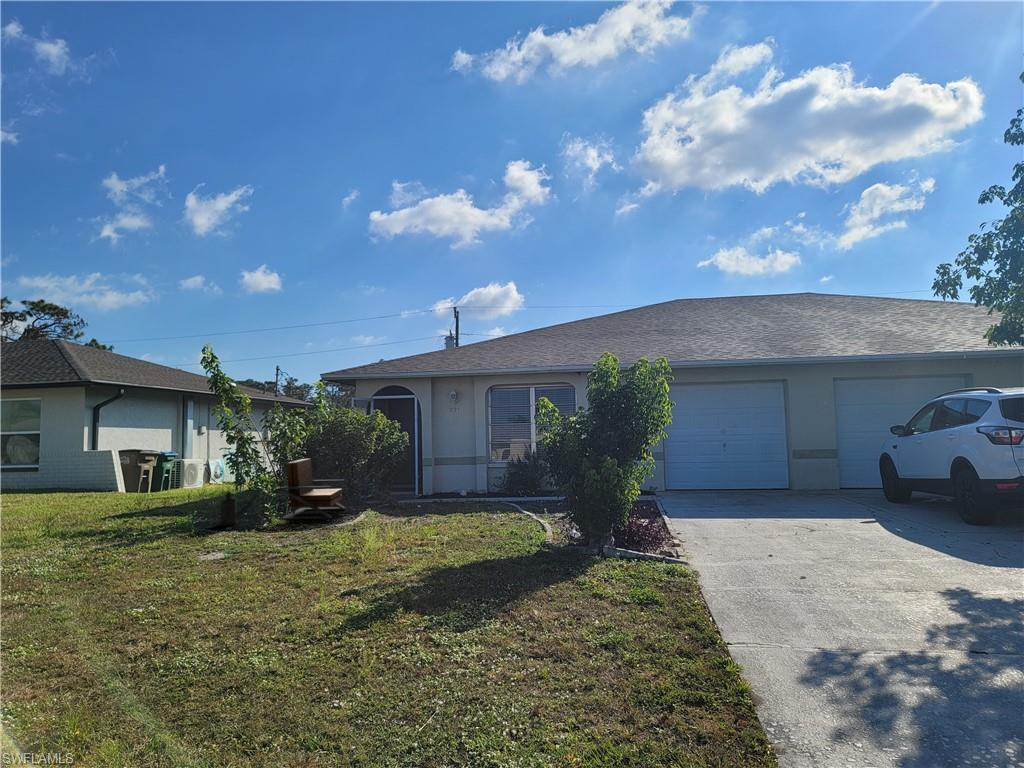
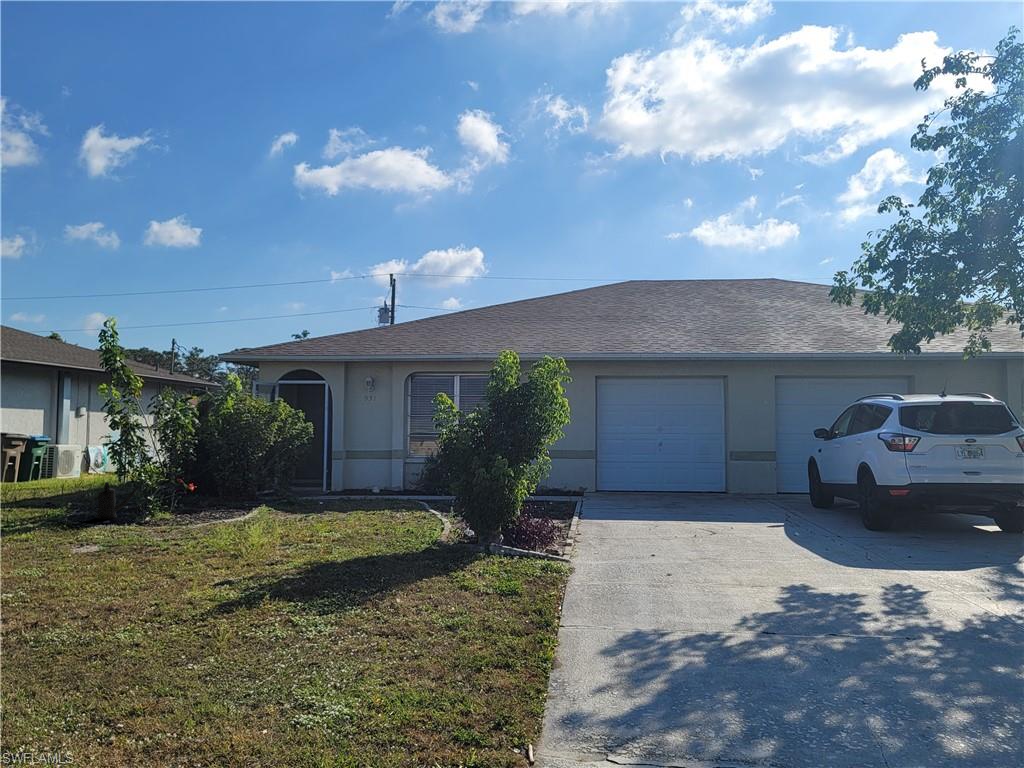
lounge chair: present [279,458,345,519] -> none [163,449,238,514]

